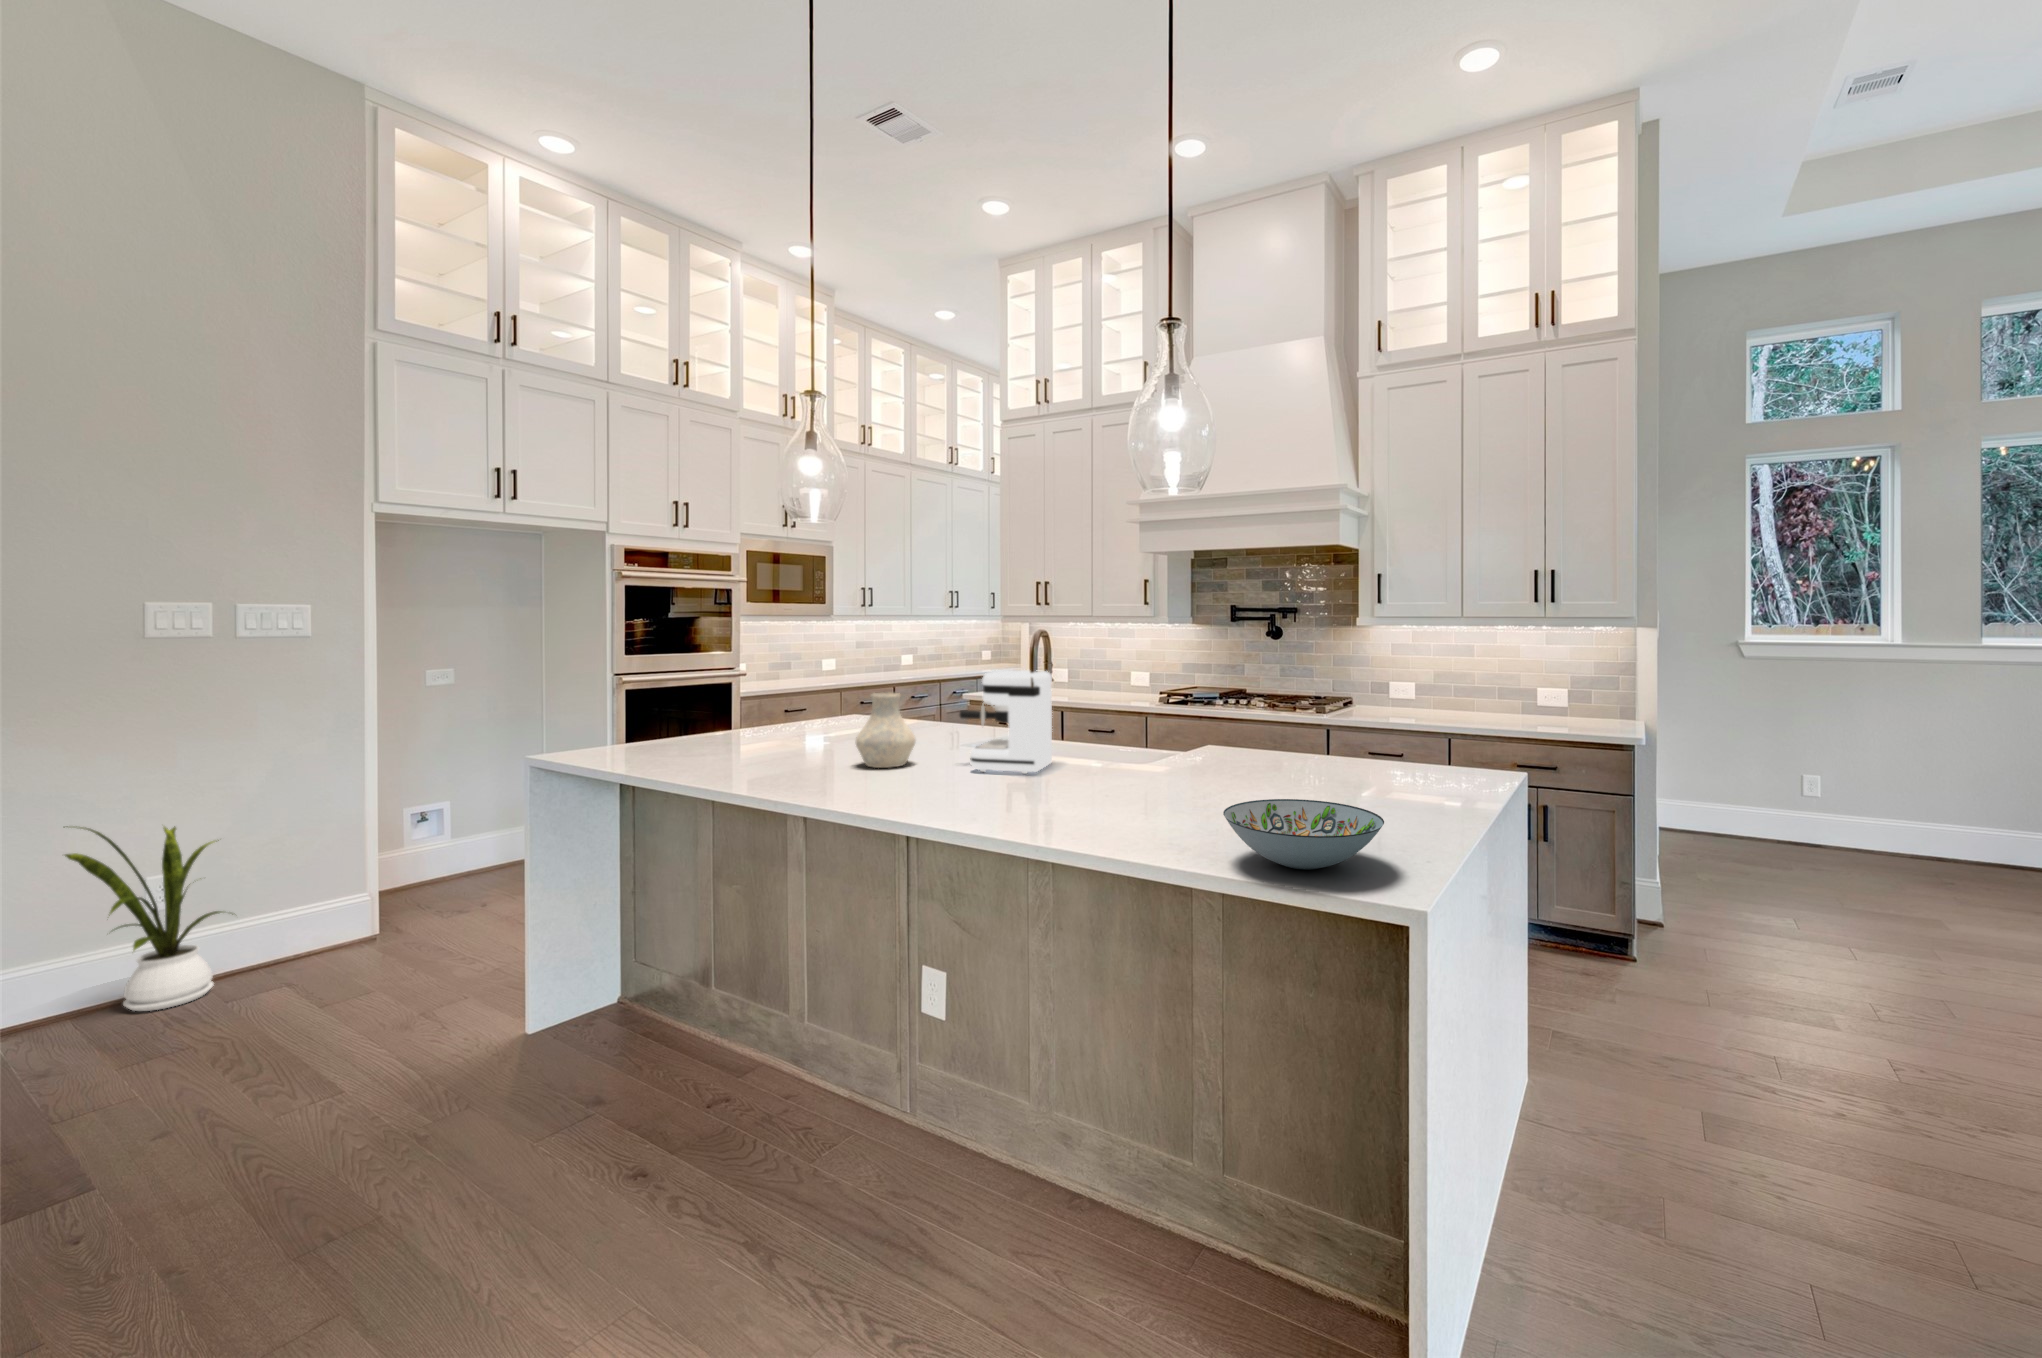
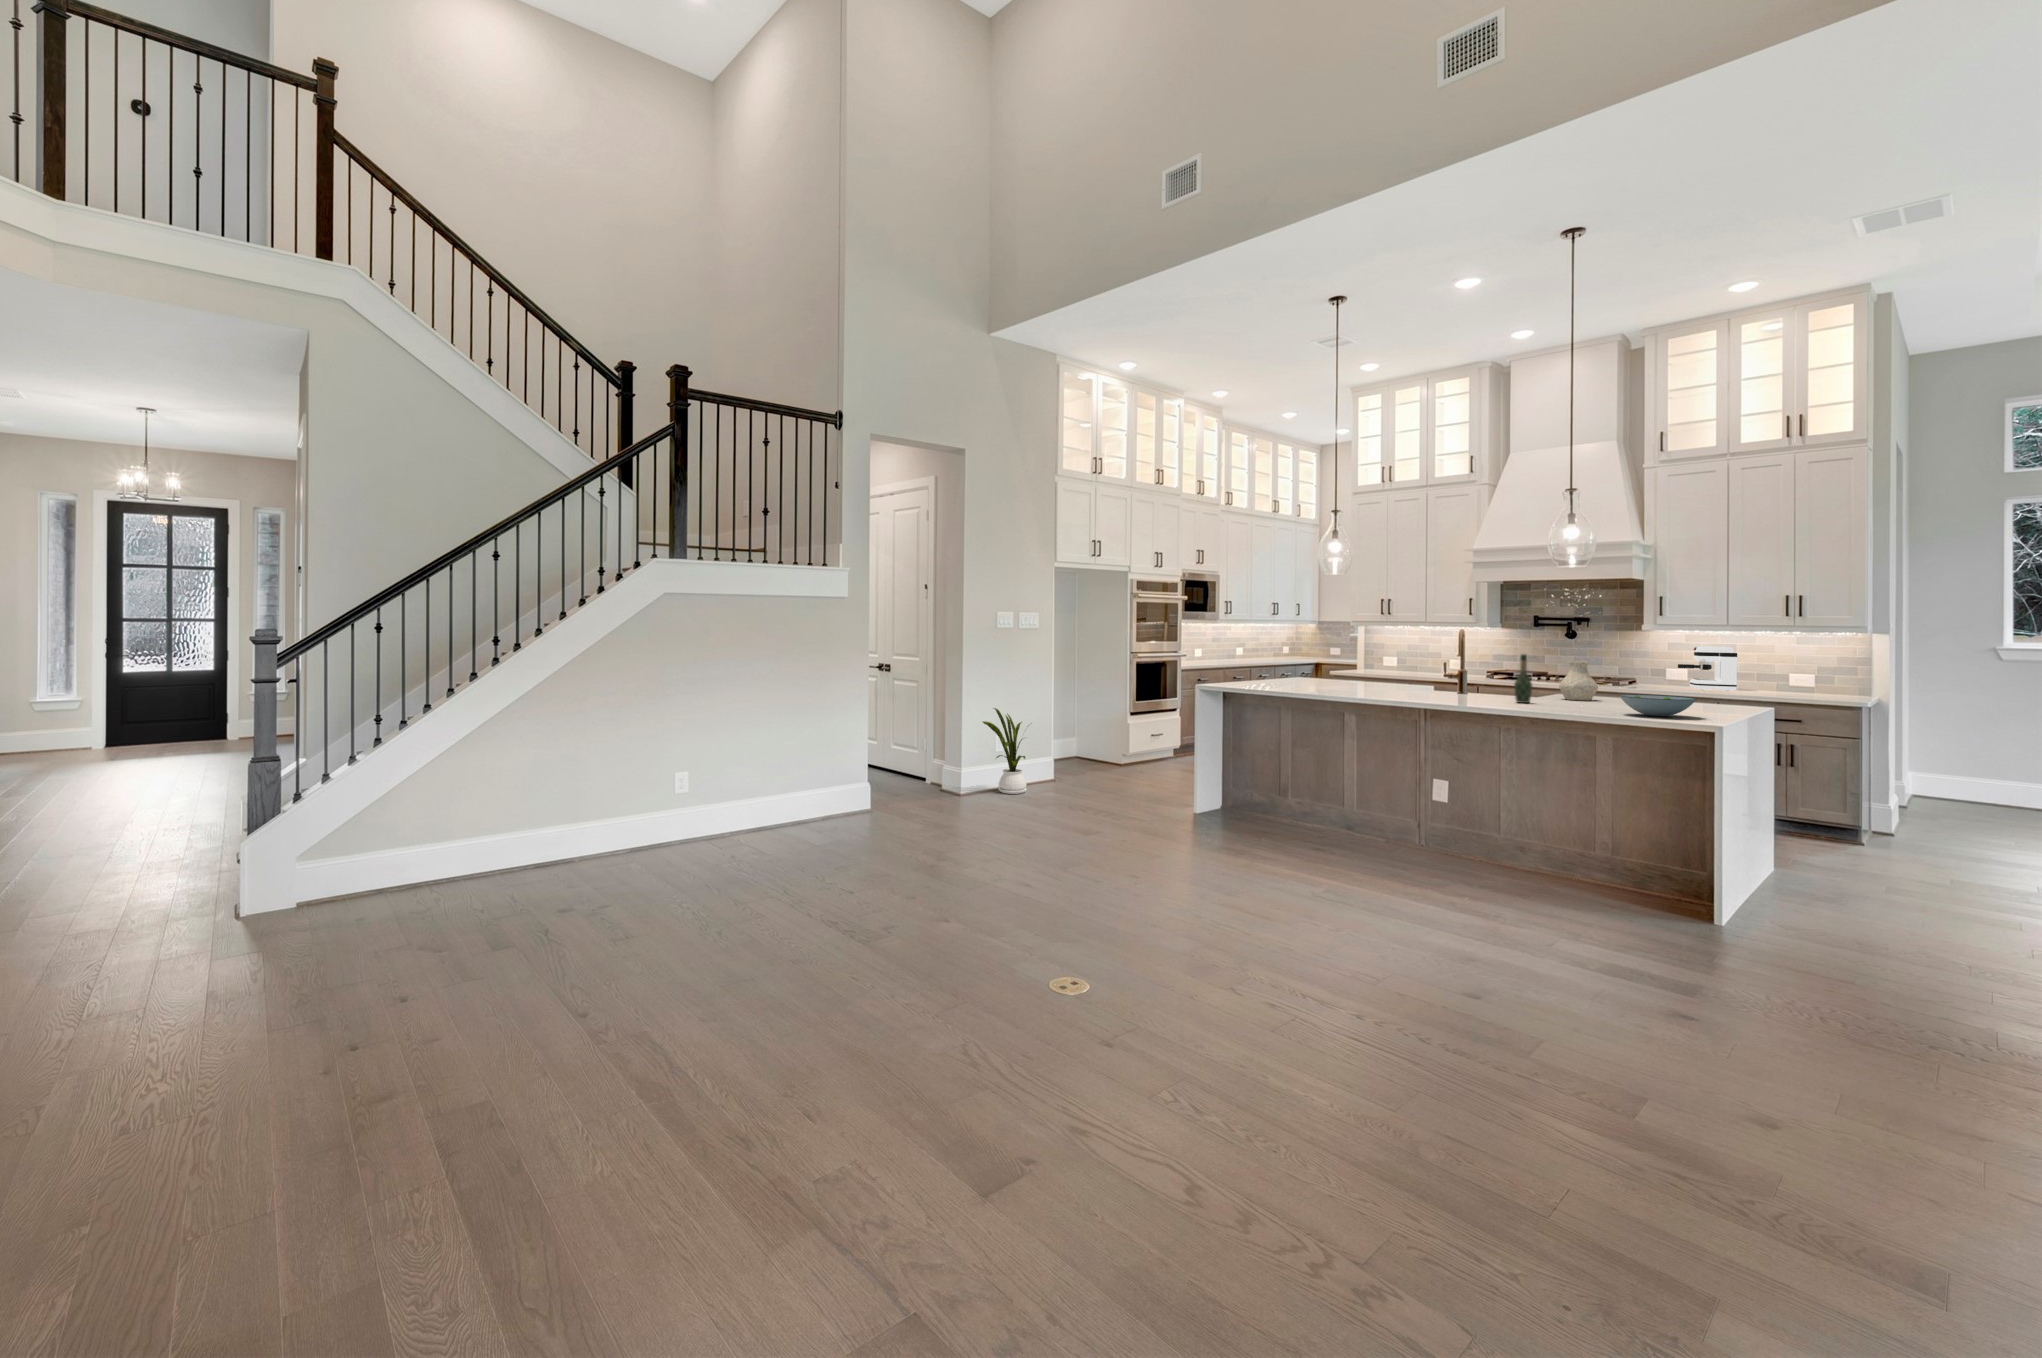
coffee maker: present [960,670,1052,774] -> present [1678,647,1737,691]
wine bottle: none [1081,691,1114,796] -> present [1514,654,1532,703]
vase: present [856,693,916,768] -> present [1559,661,1598,701]

